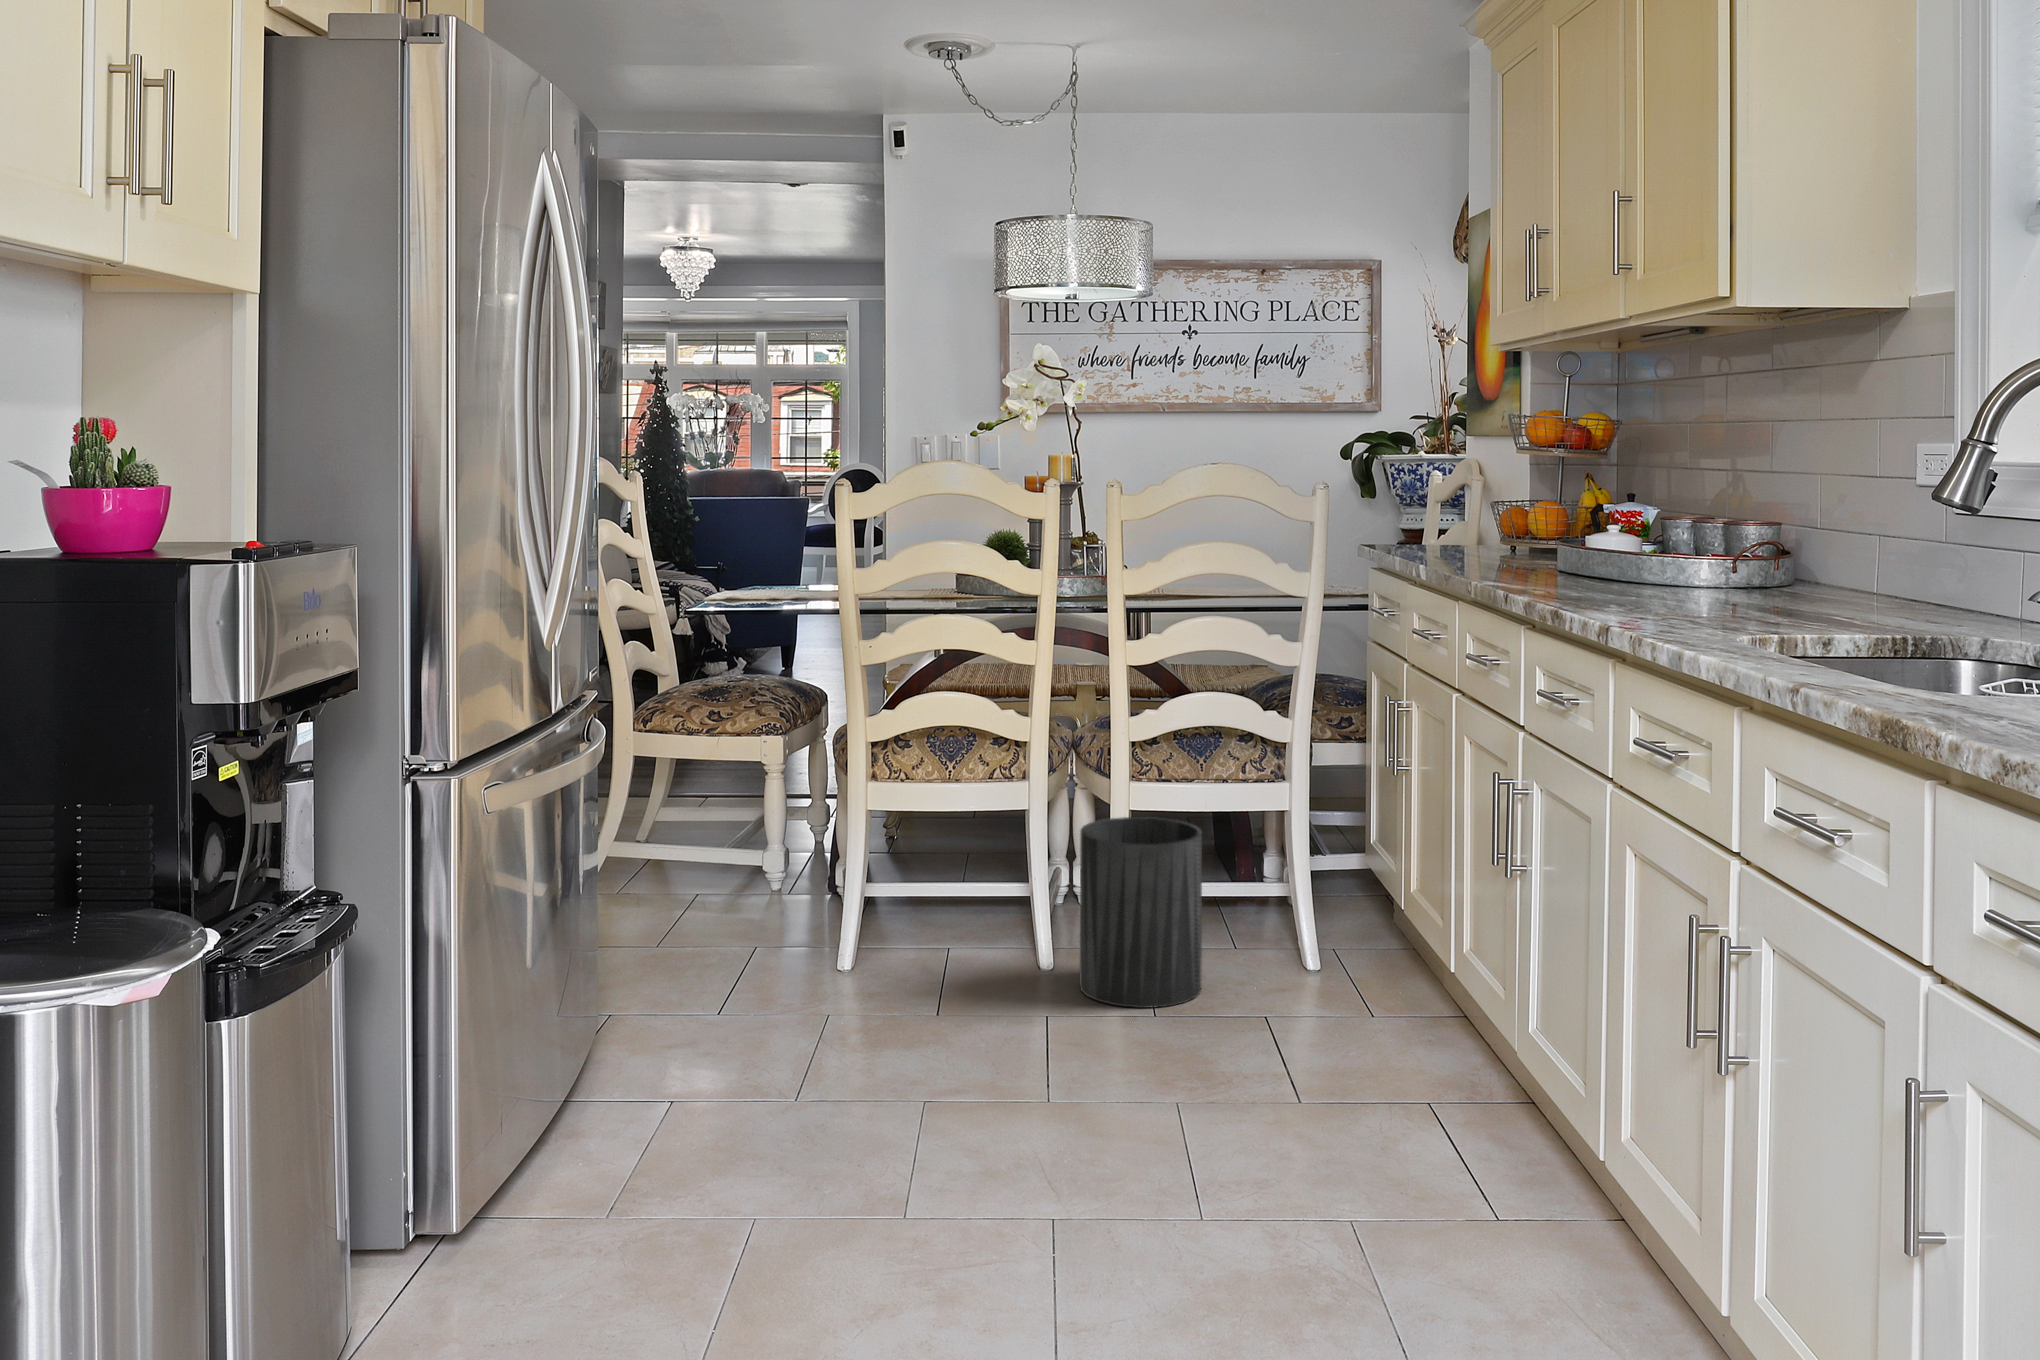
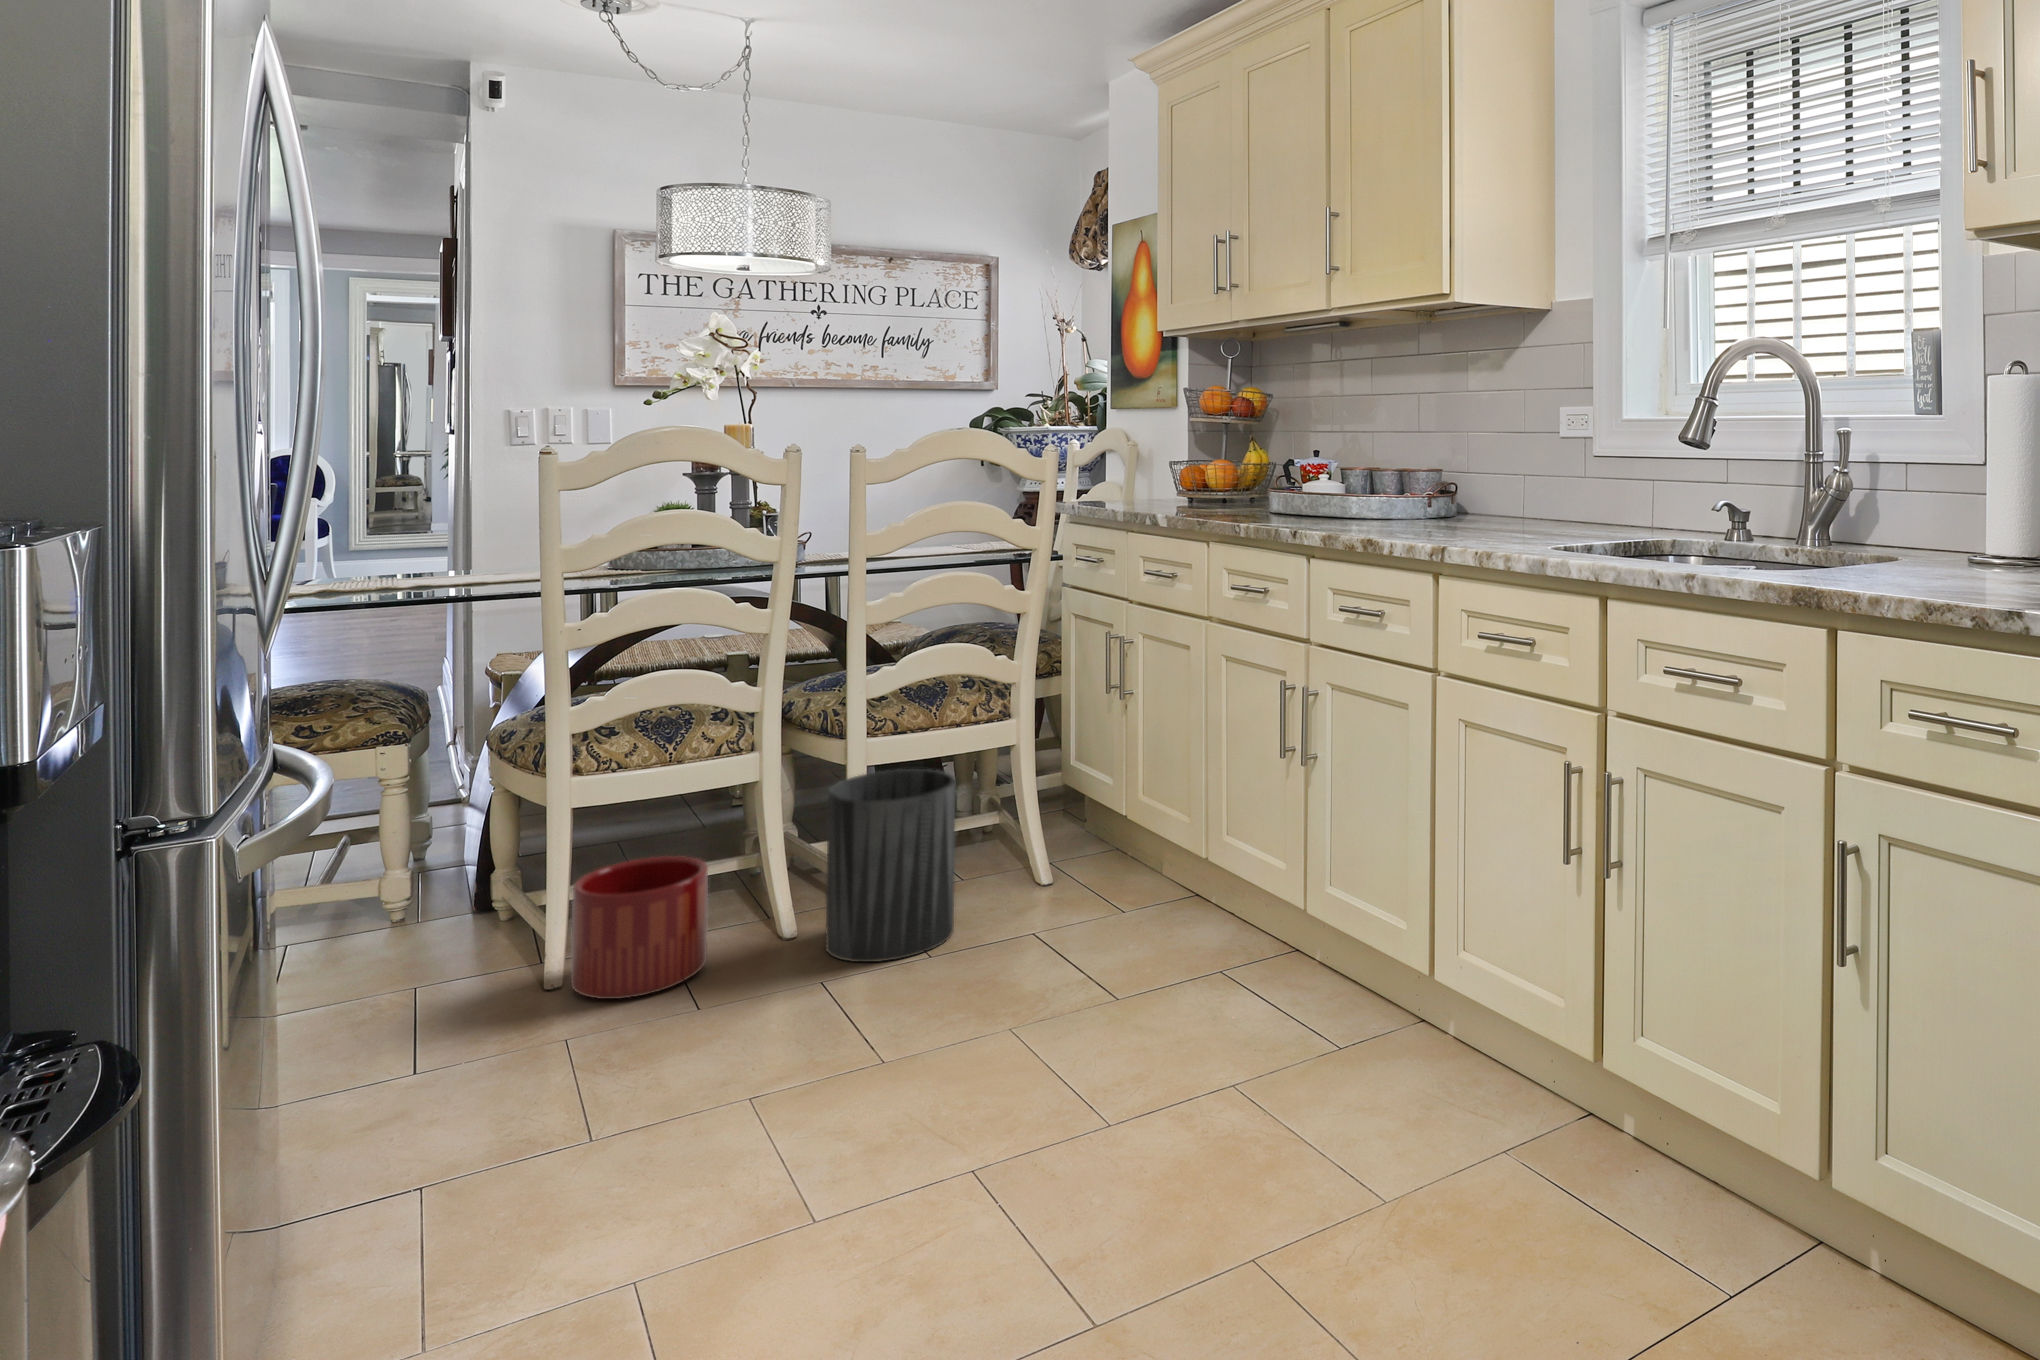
planter: none [873,867,981,990] -> present [571,856,708,999]

